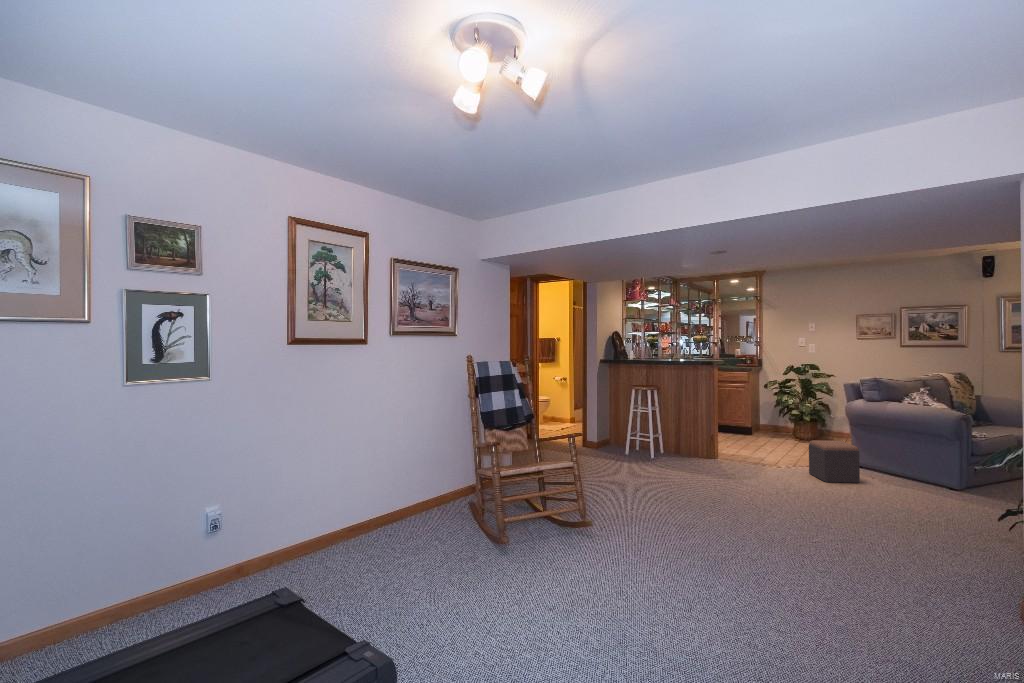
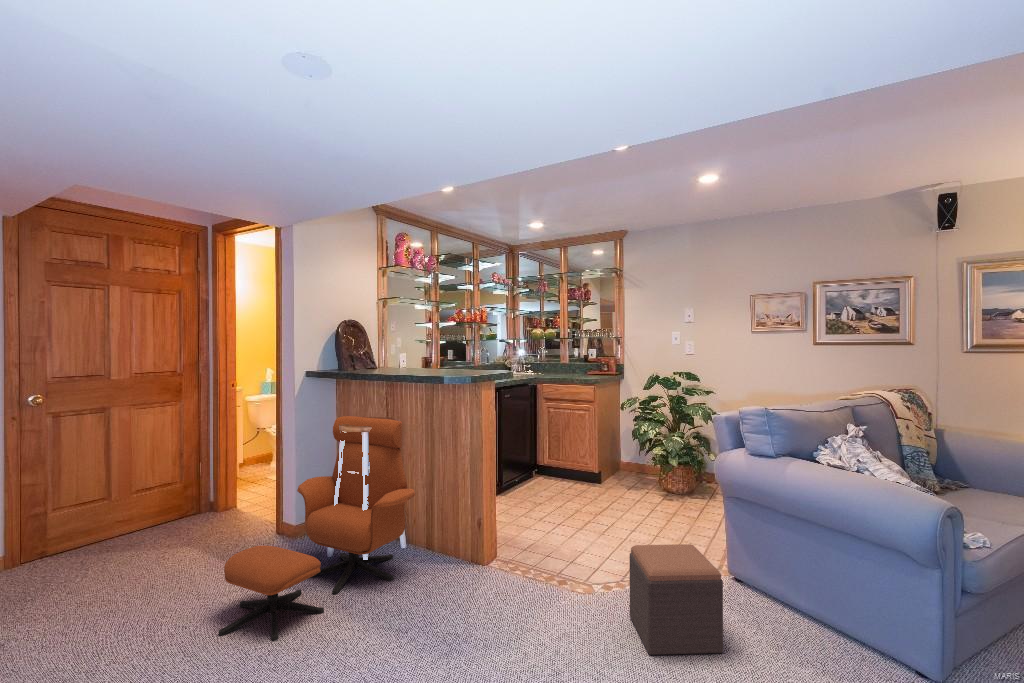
lounge chair: none [616,384,688,474] -> present [219,416,415,641]

